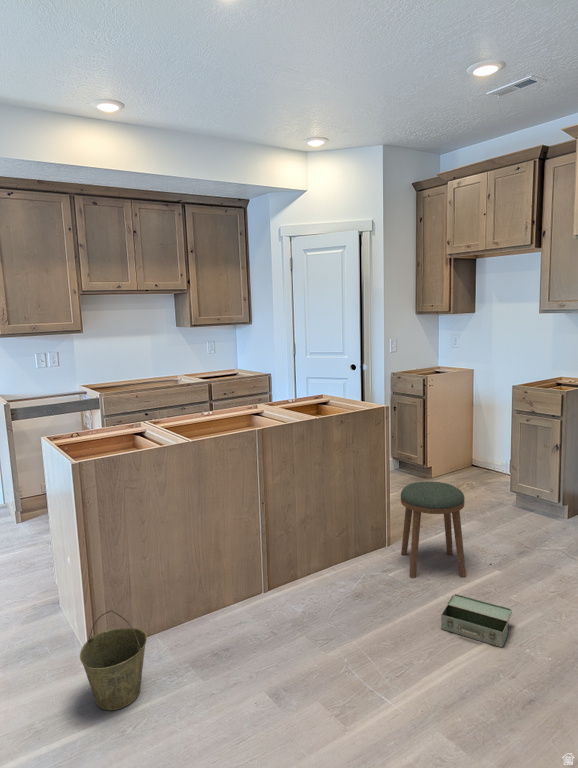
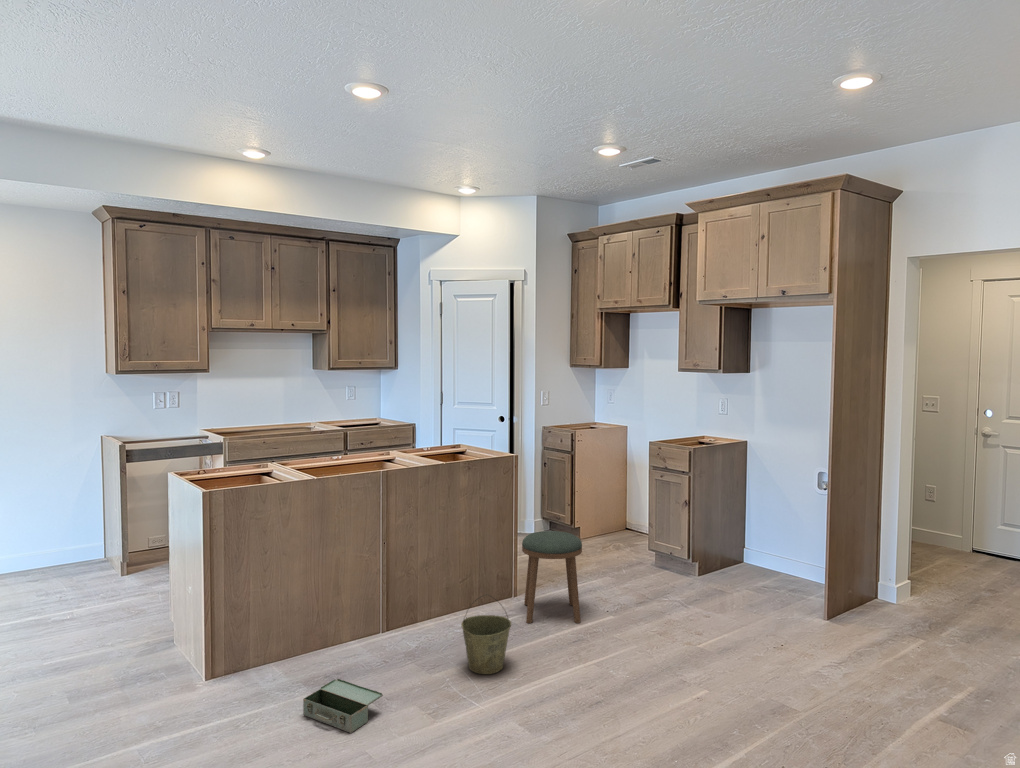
toolbox: present [441,594,512,647] -> present [303,679,383,733]
bucket: present [80,610,147,710] -> present [461,597,511,674]

